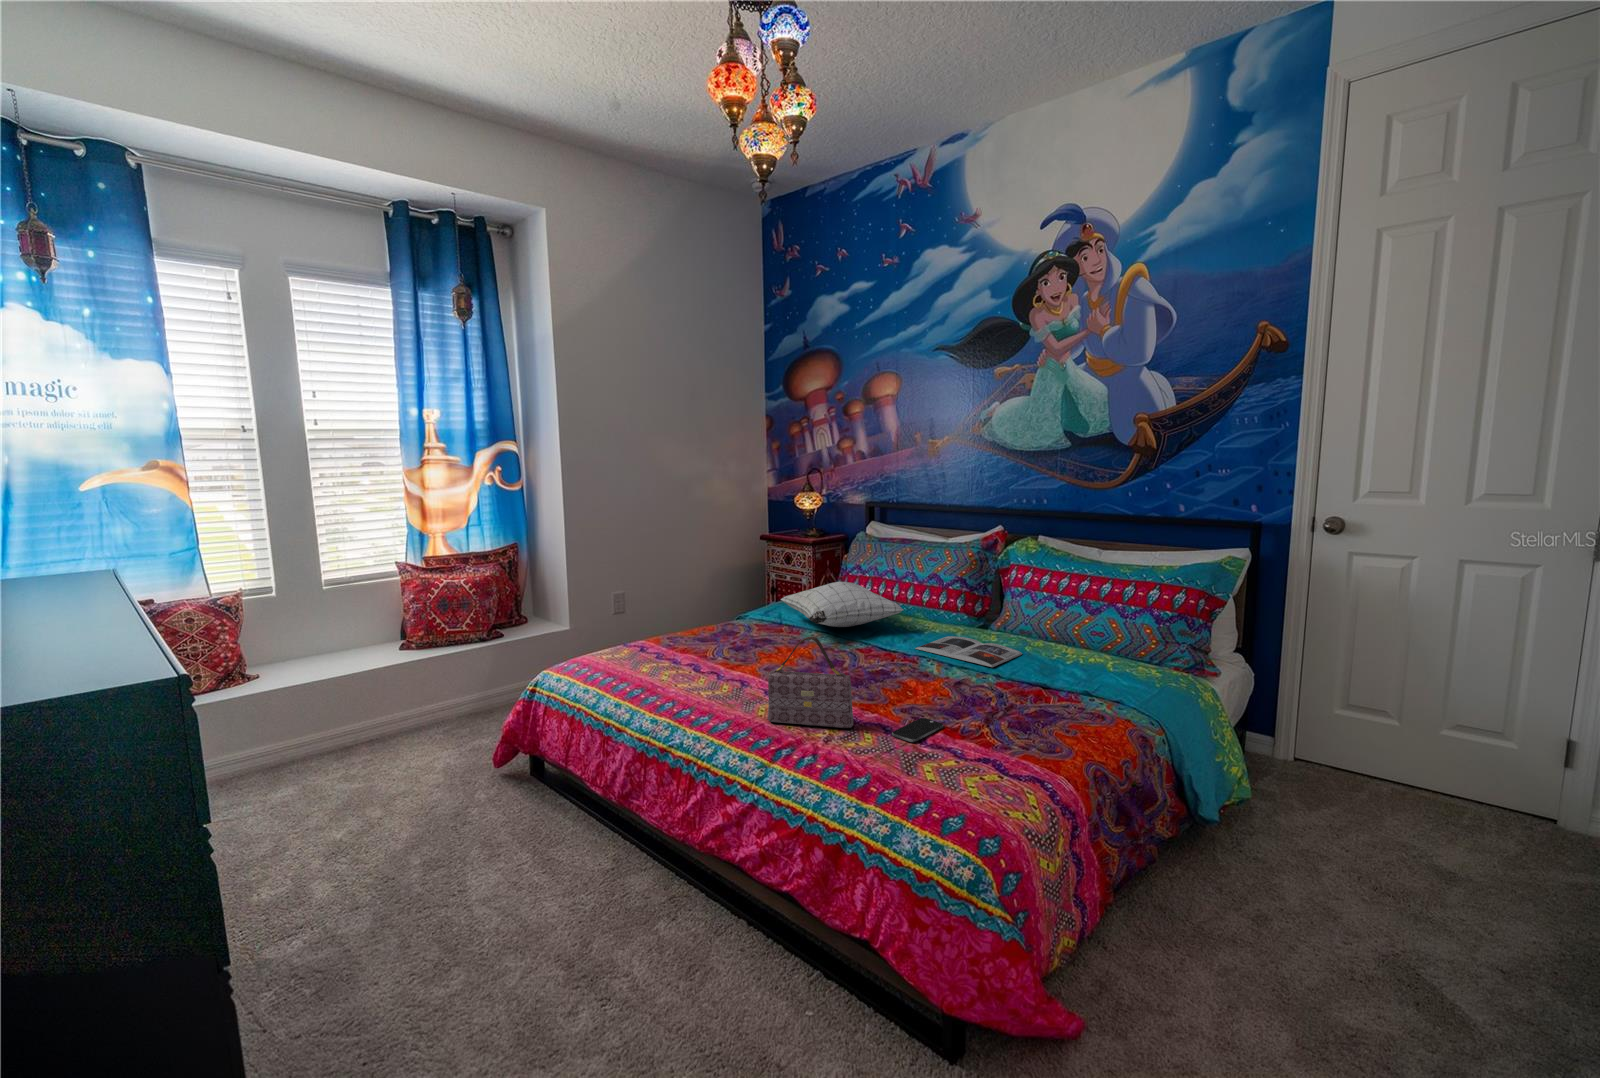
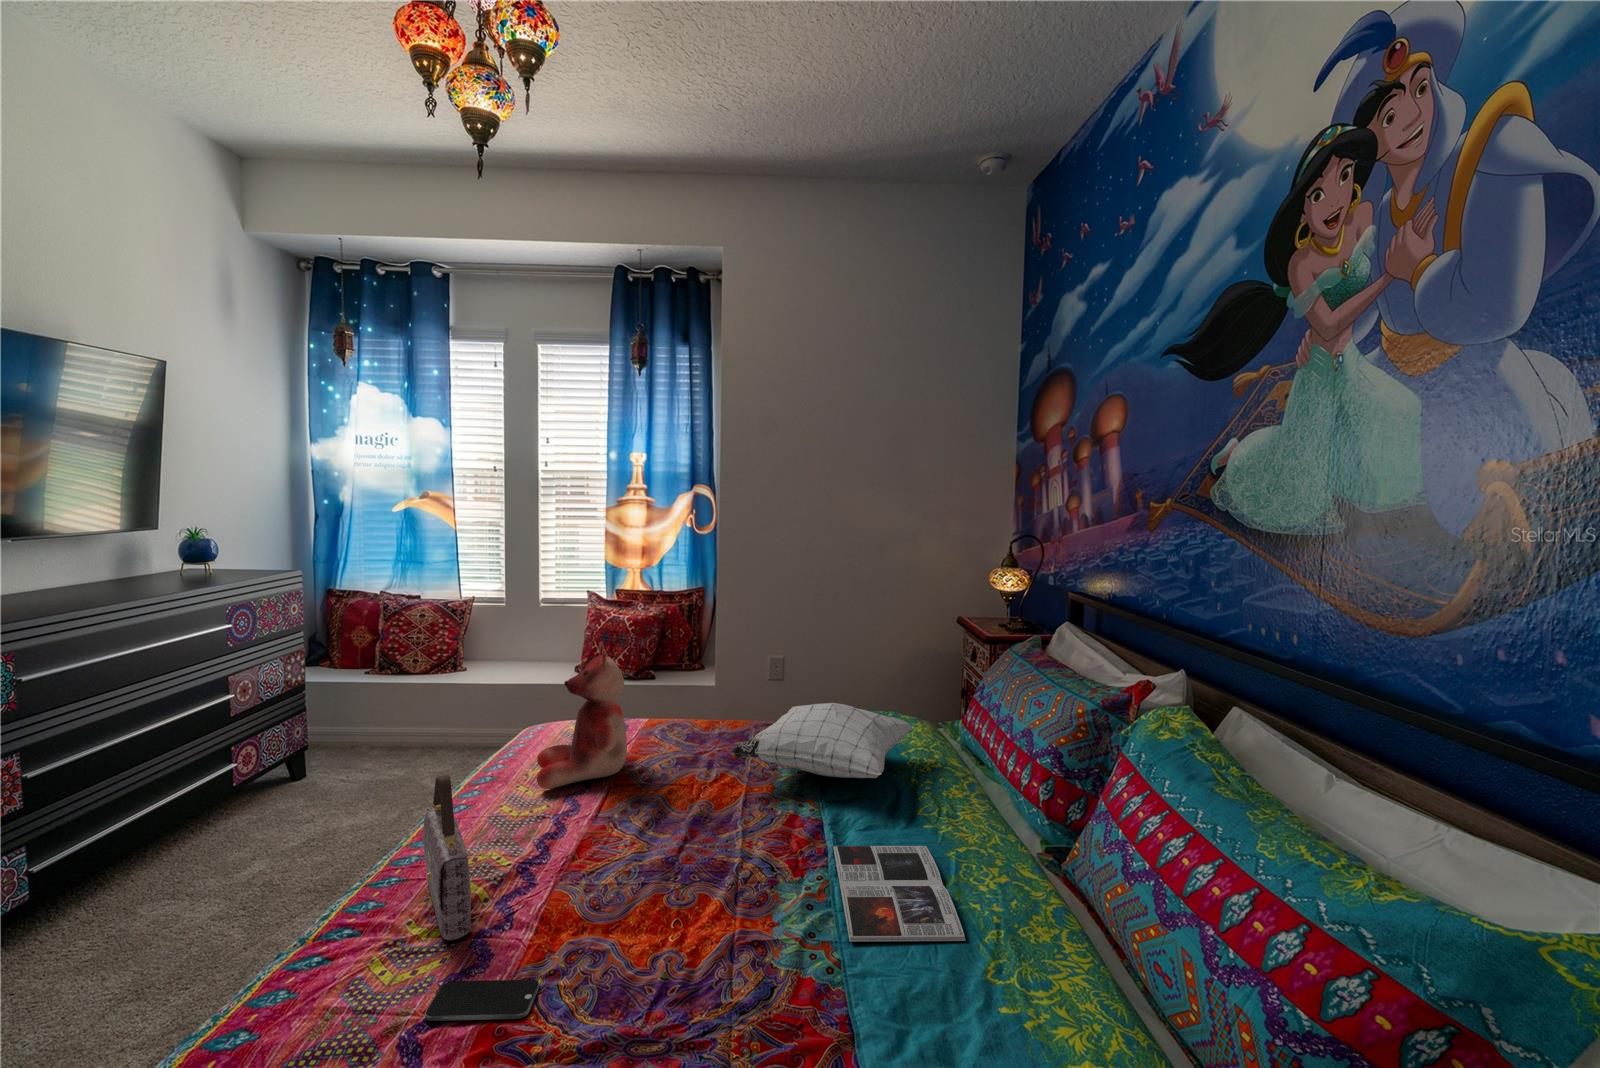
teddy bear: none [671,565,754,678] -> present [537,642,627,789]

